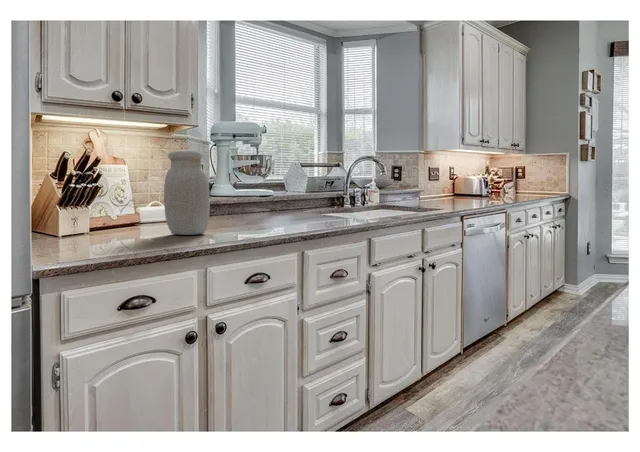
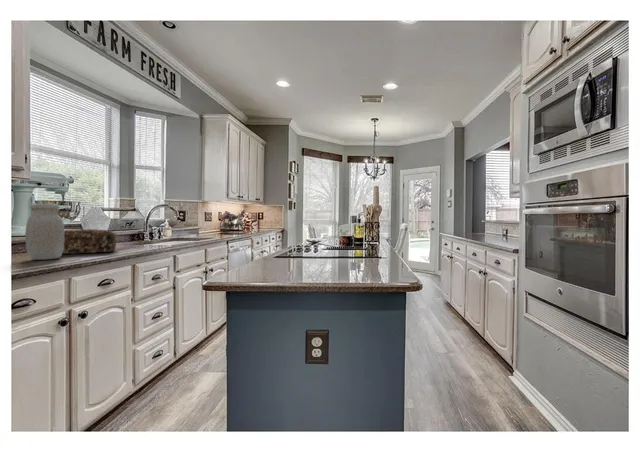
flower arrangement: none [440,160,495,202] -> present [218,210,245,232]
bread loaf: none [208,191,283,227] -> present [62,229,116,254]

